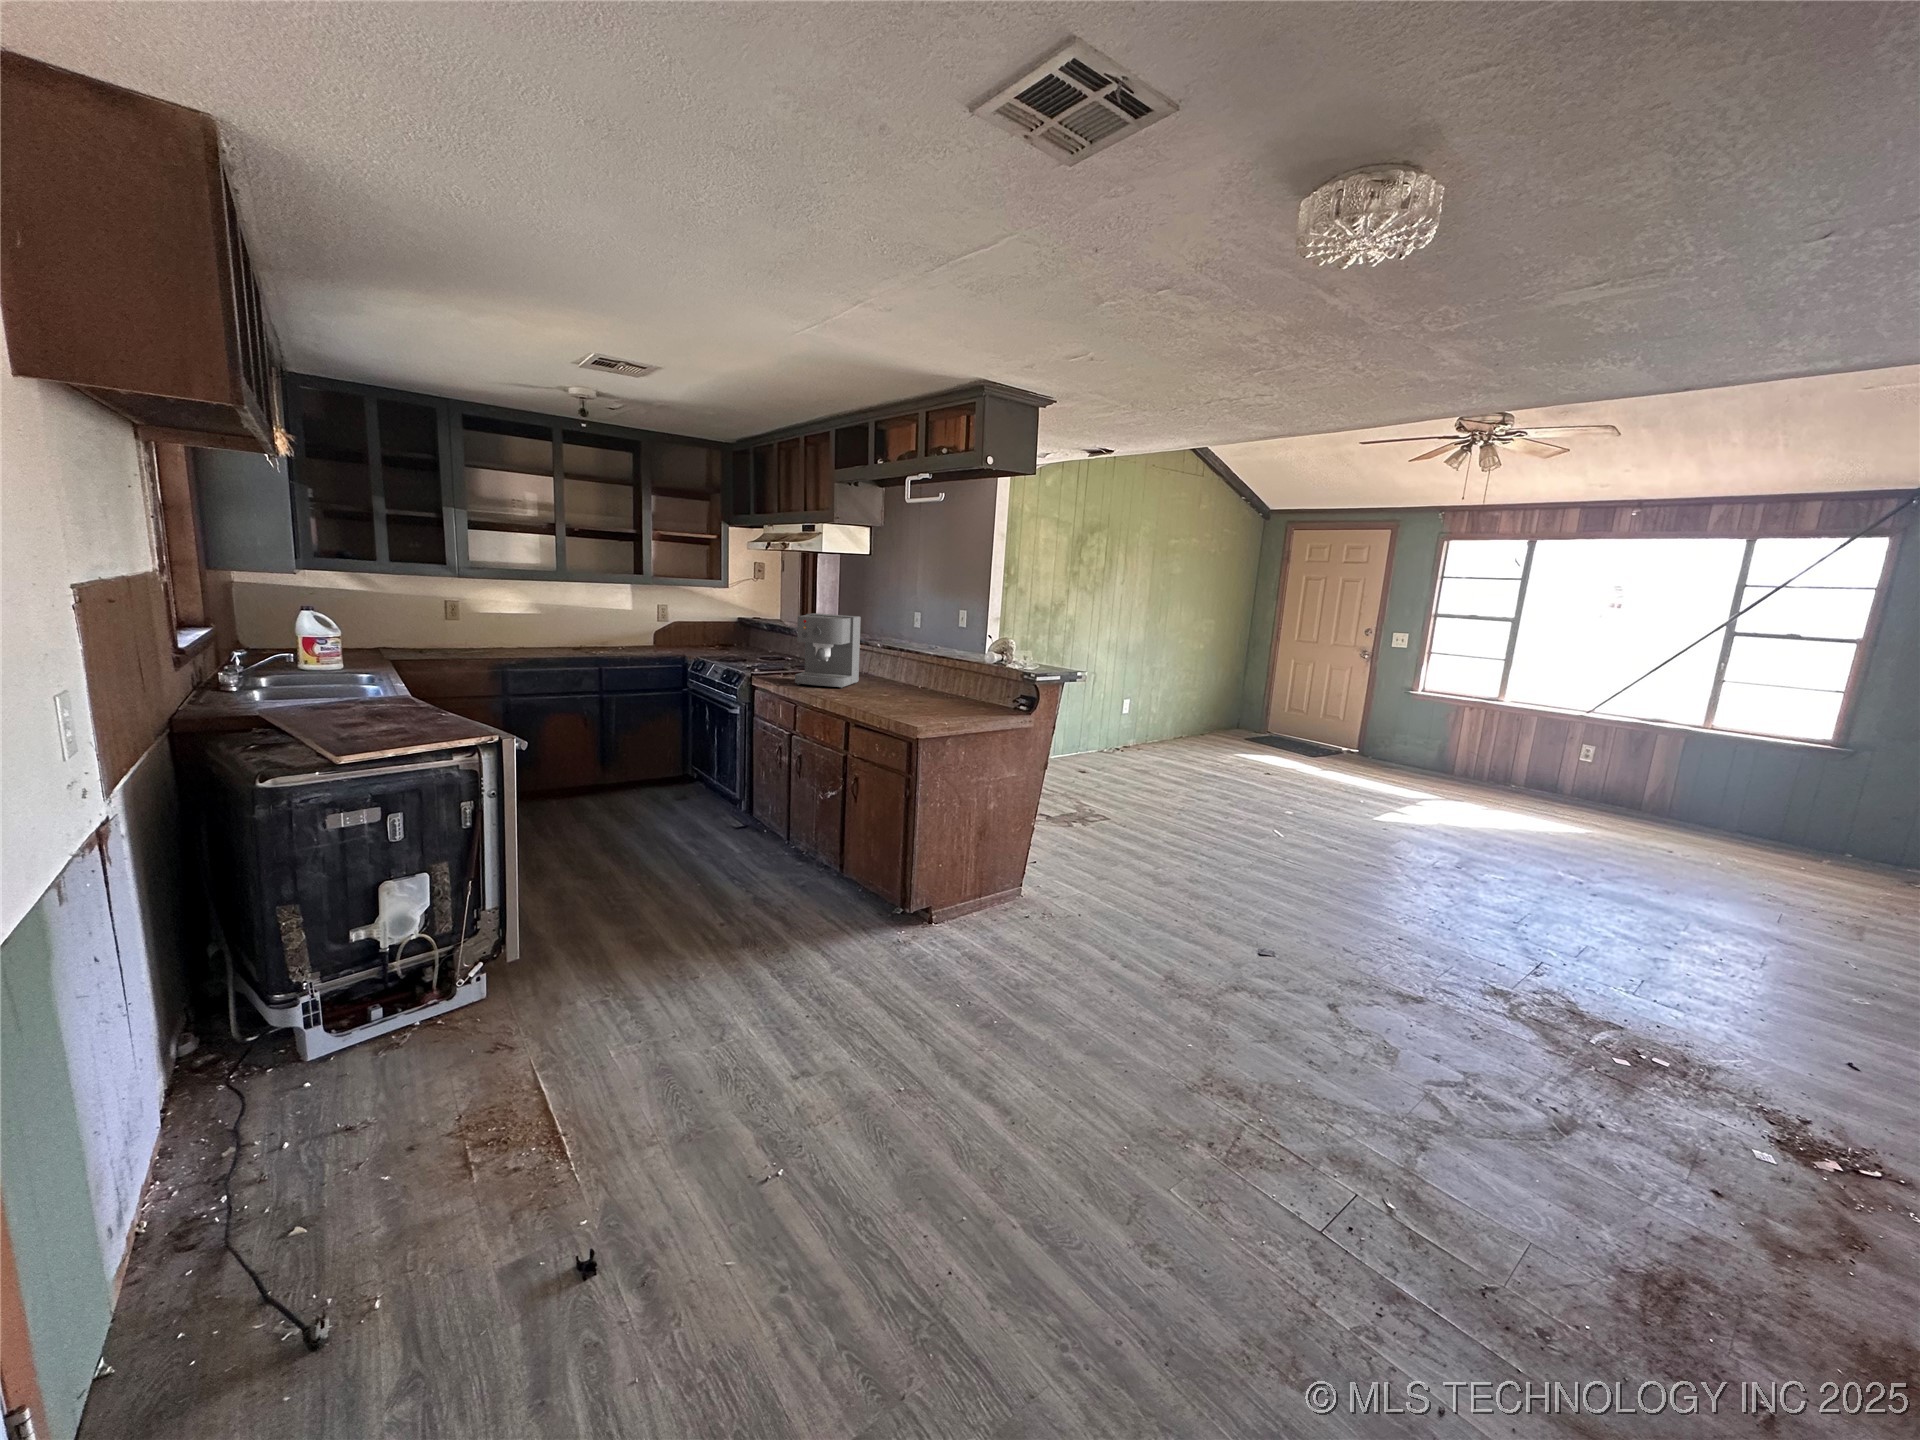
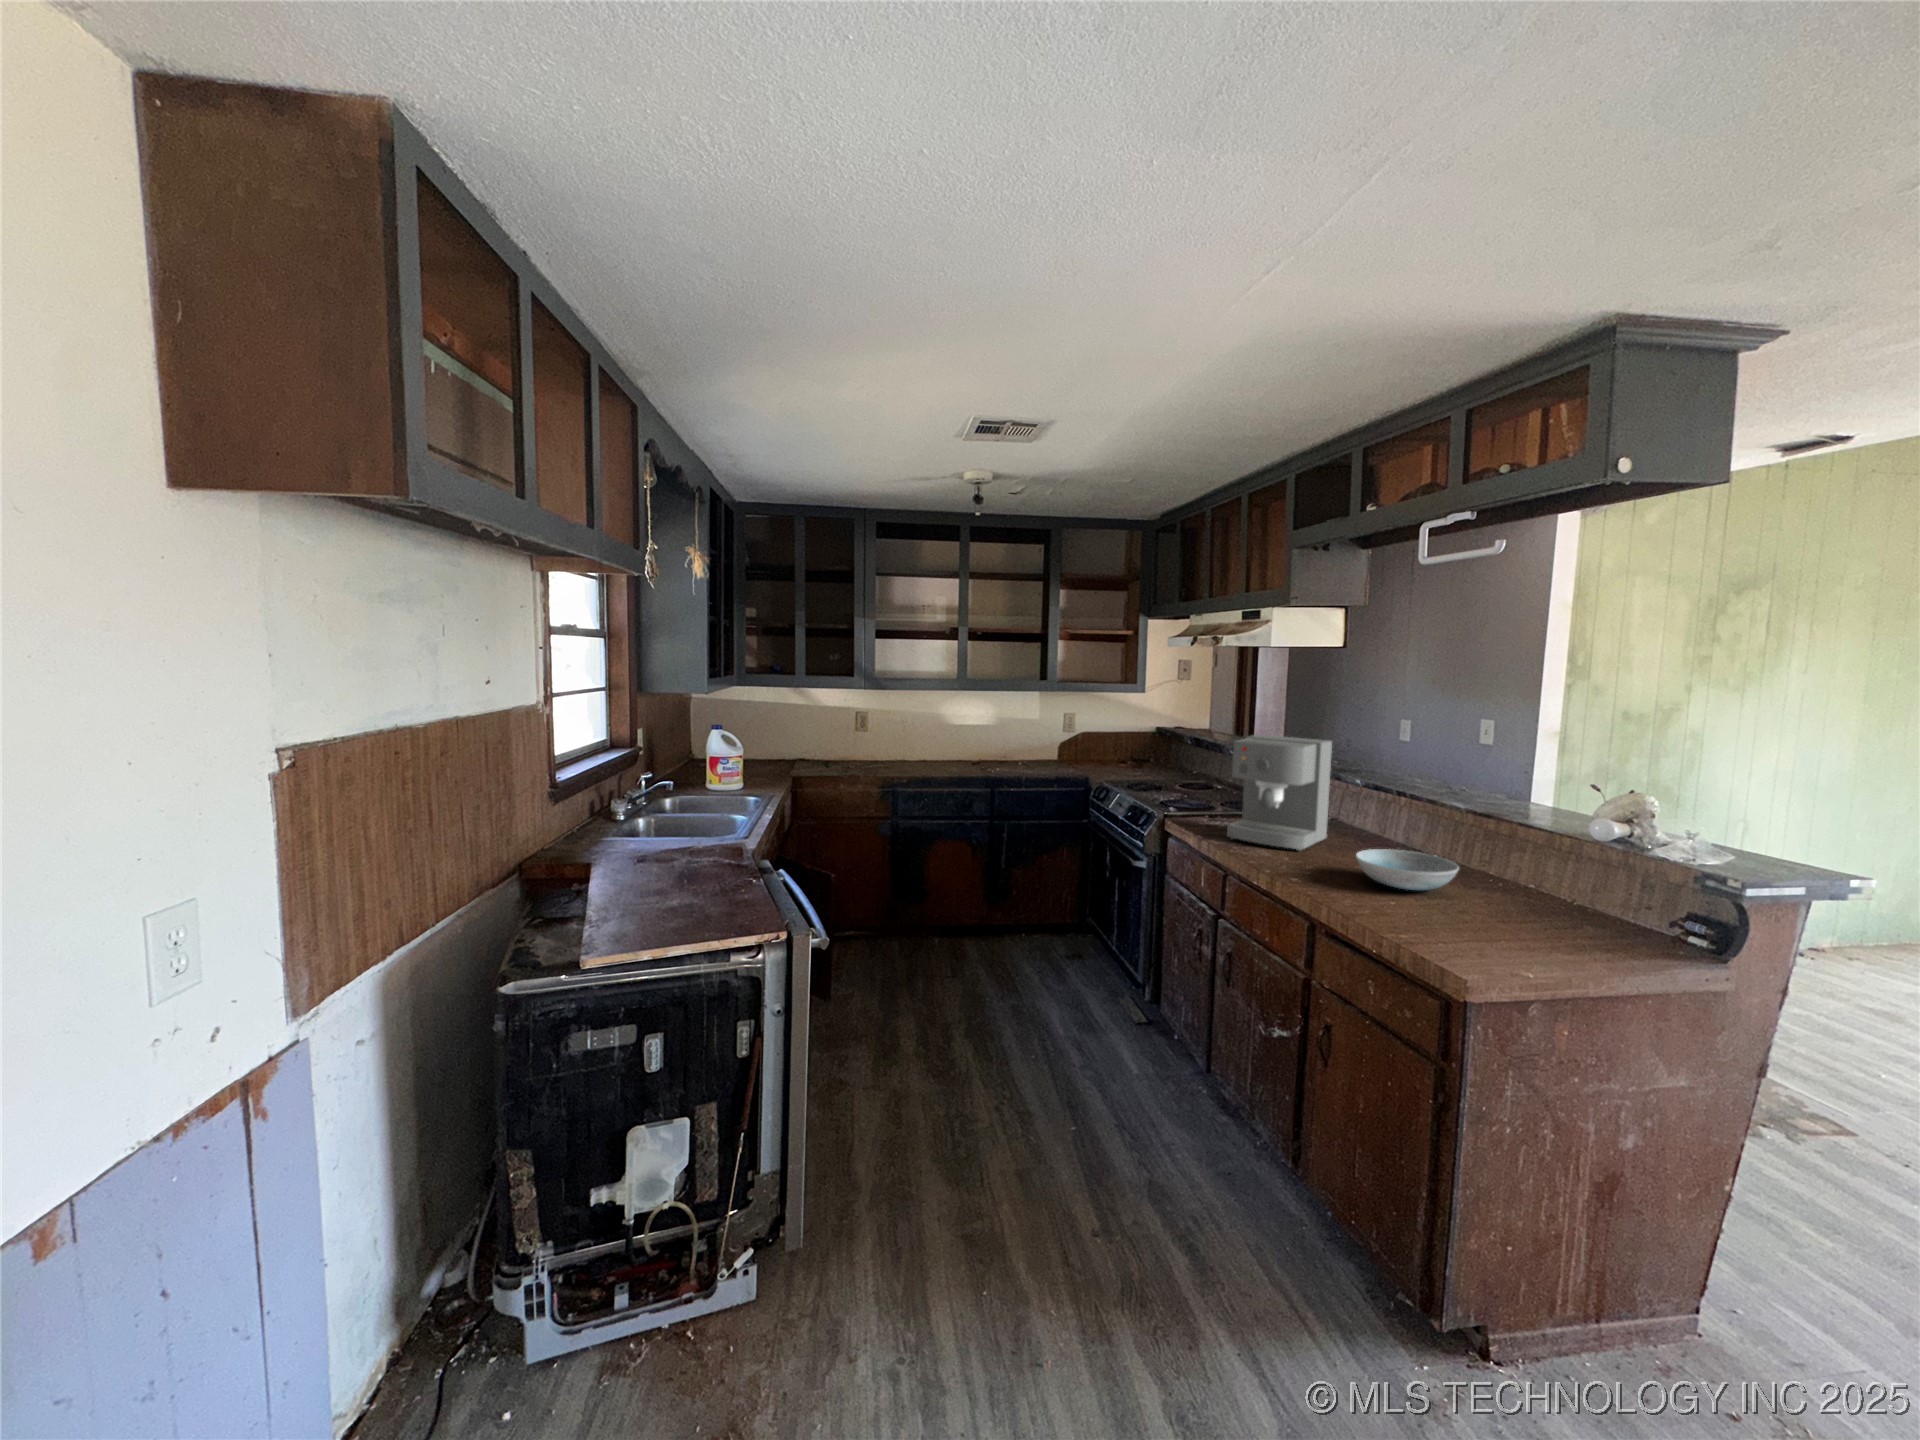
dish: none [872,680,927,701] -> present [1356,849,1459,890]

